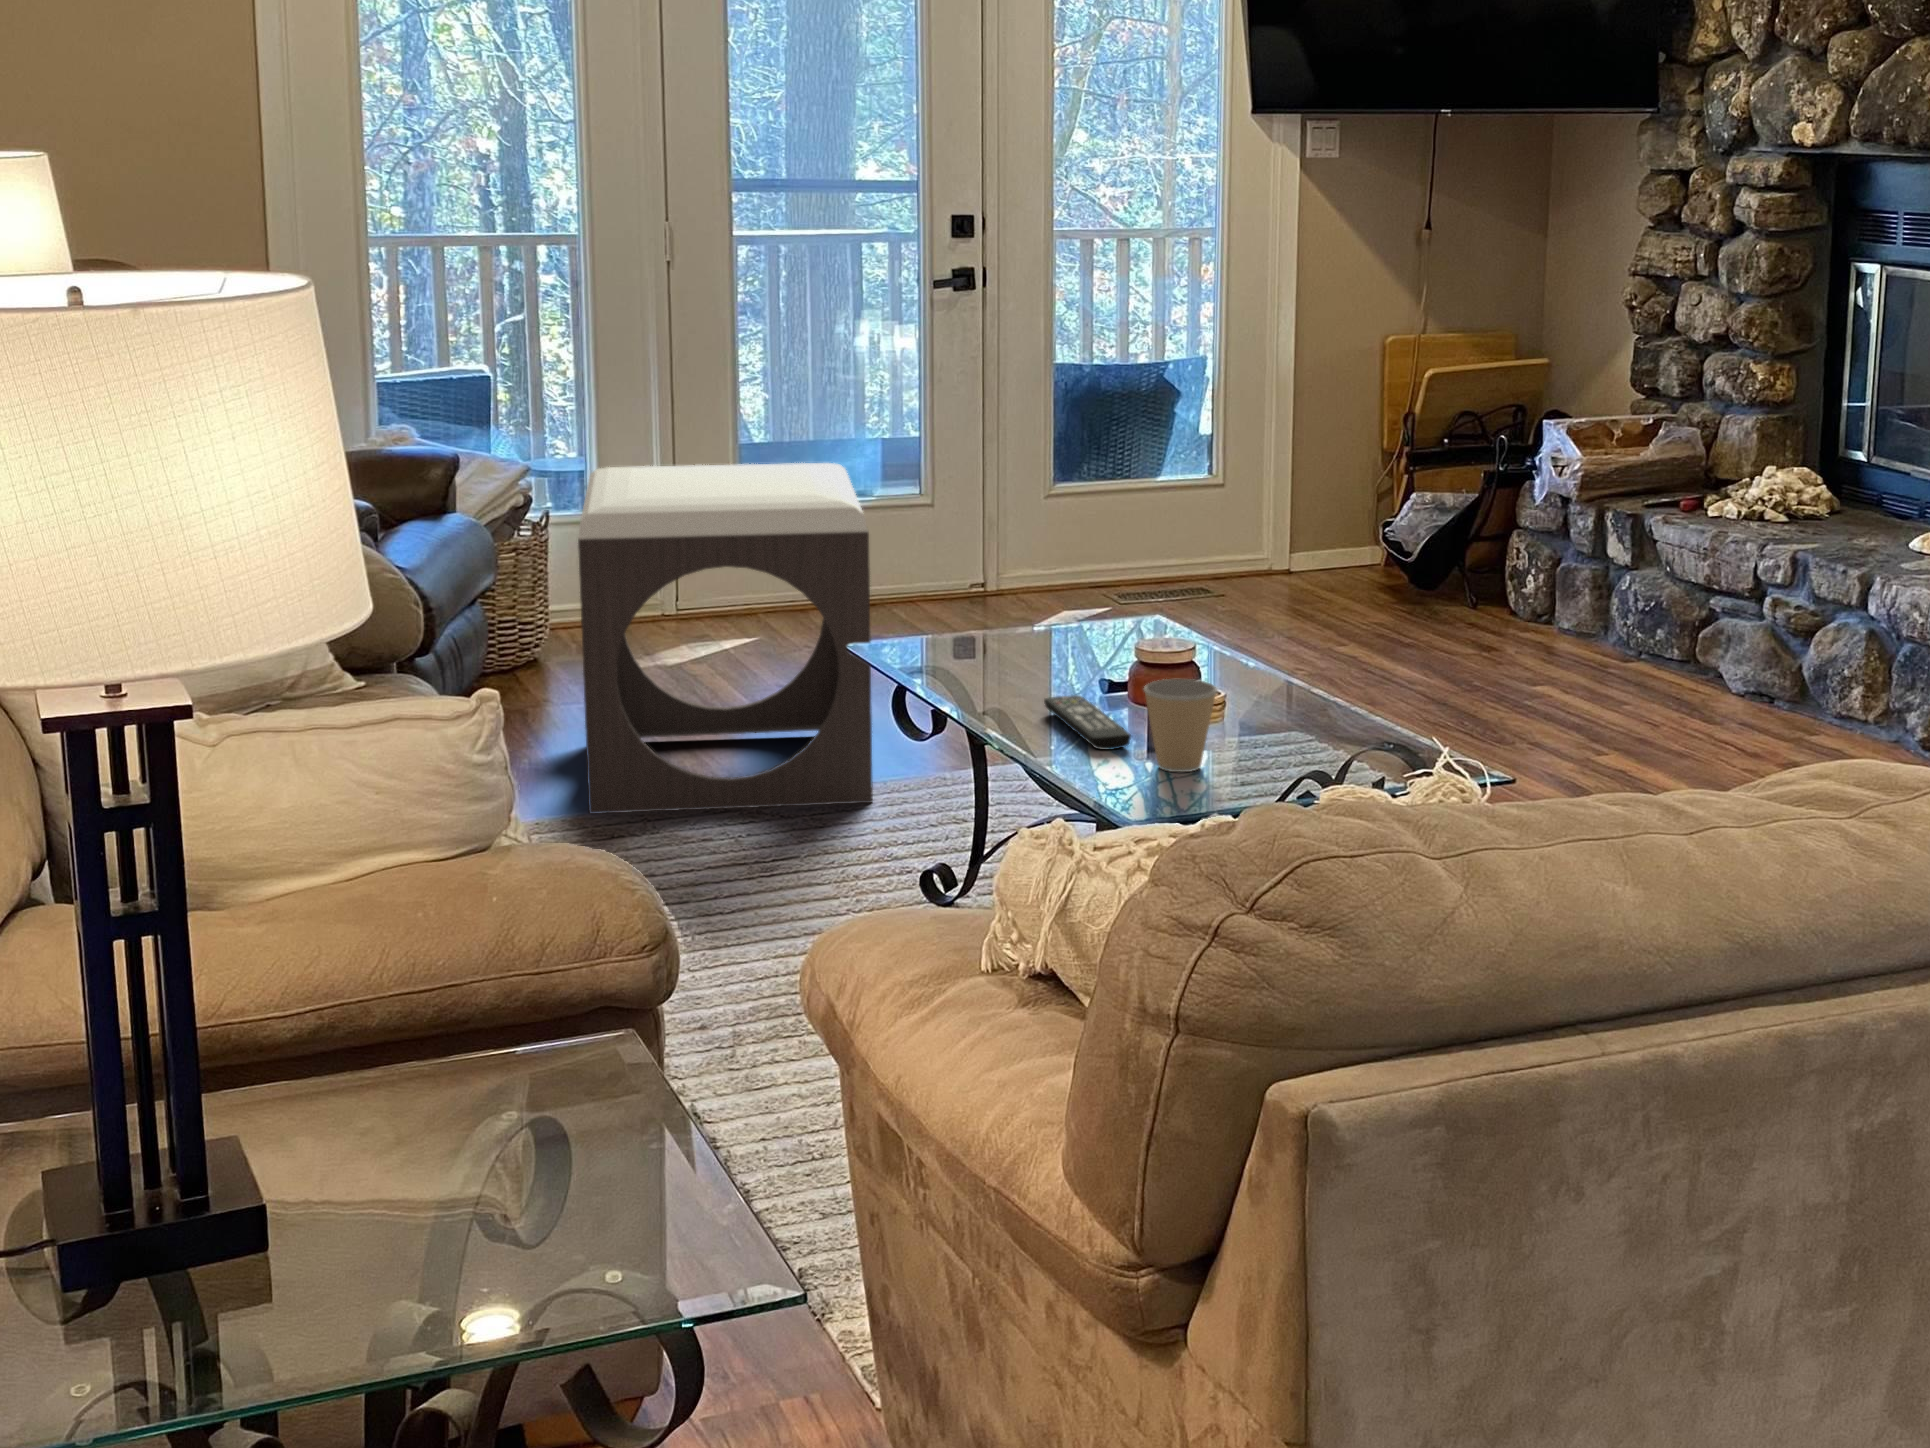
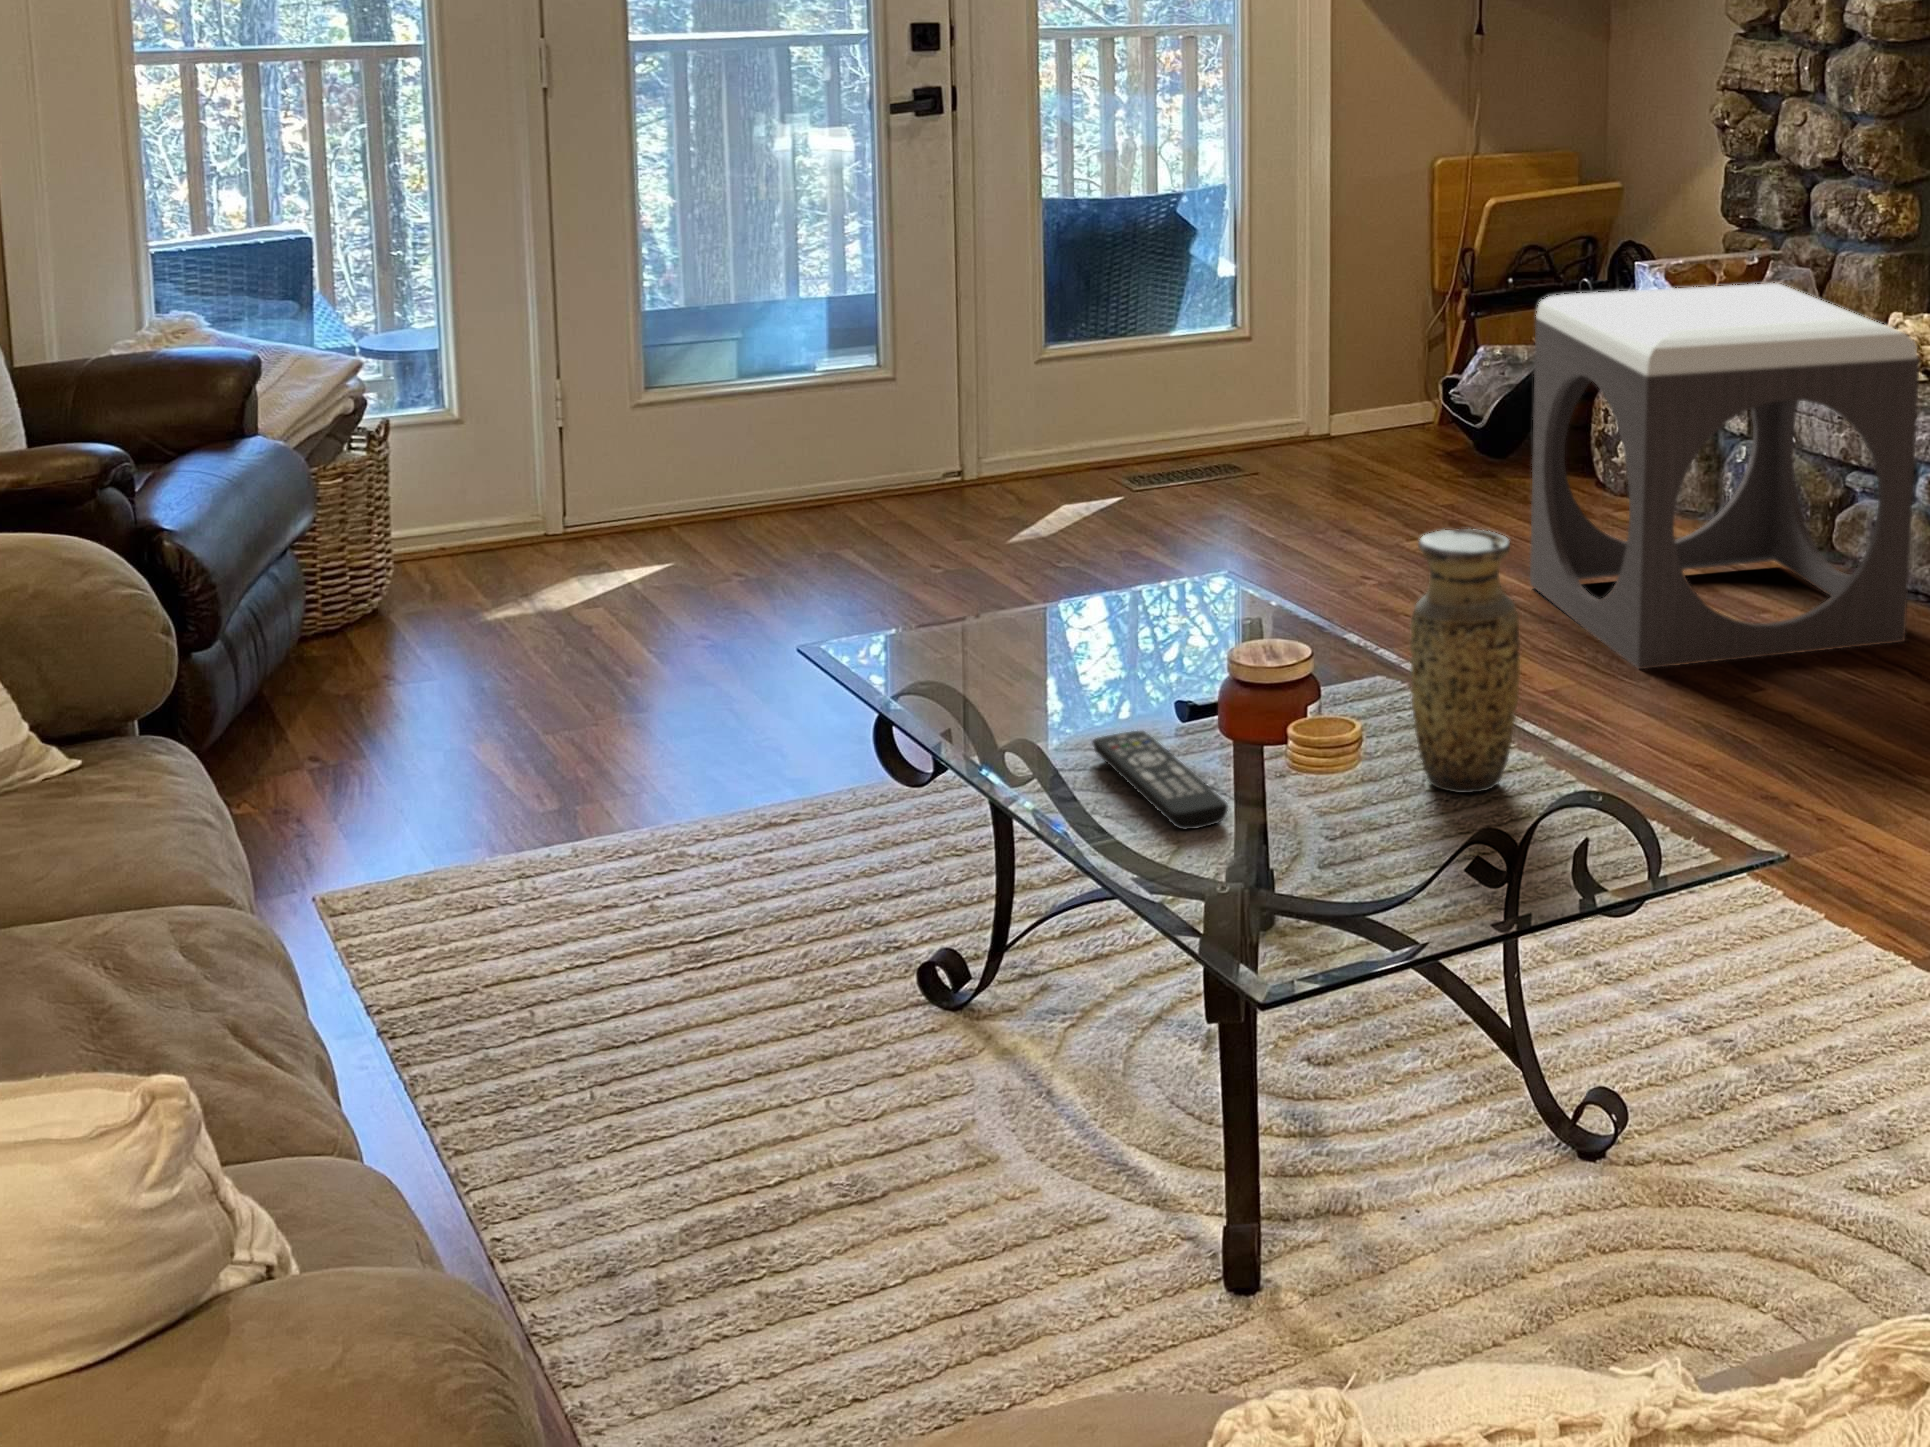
footstool: present [578,463,873,814] -> present [1530,283,1920,669]
vase: none [1265,554,1344,741] -> present [1410,529,1520,793]
coffee cup: present [1144,679,1217,772] -> none [1252,727,1359,869]

